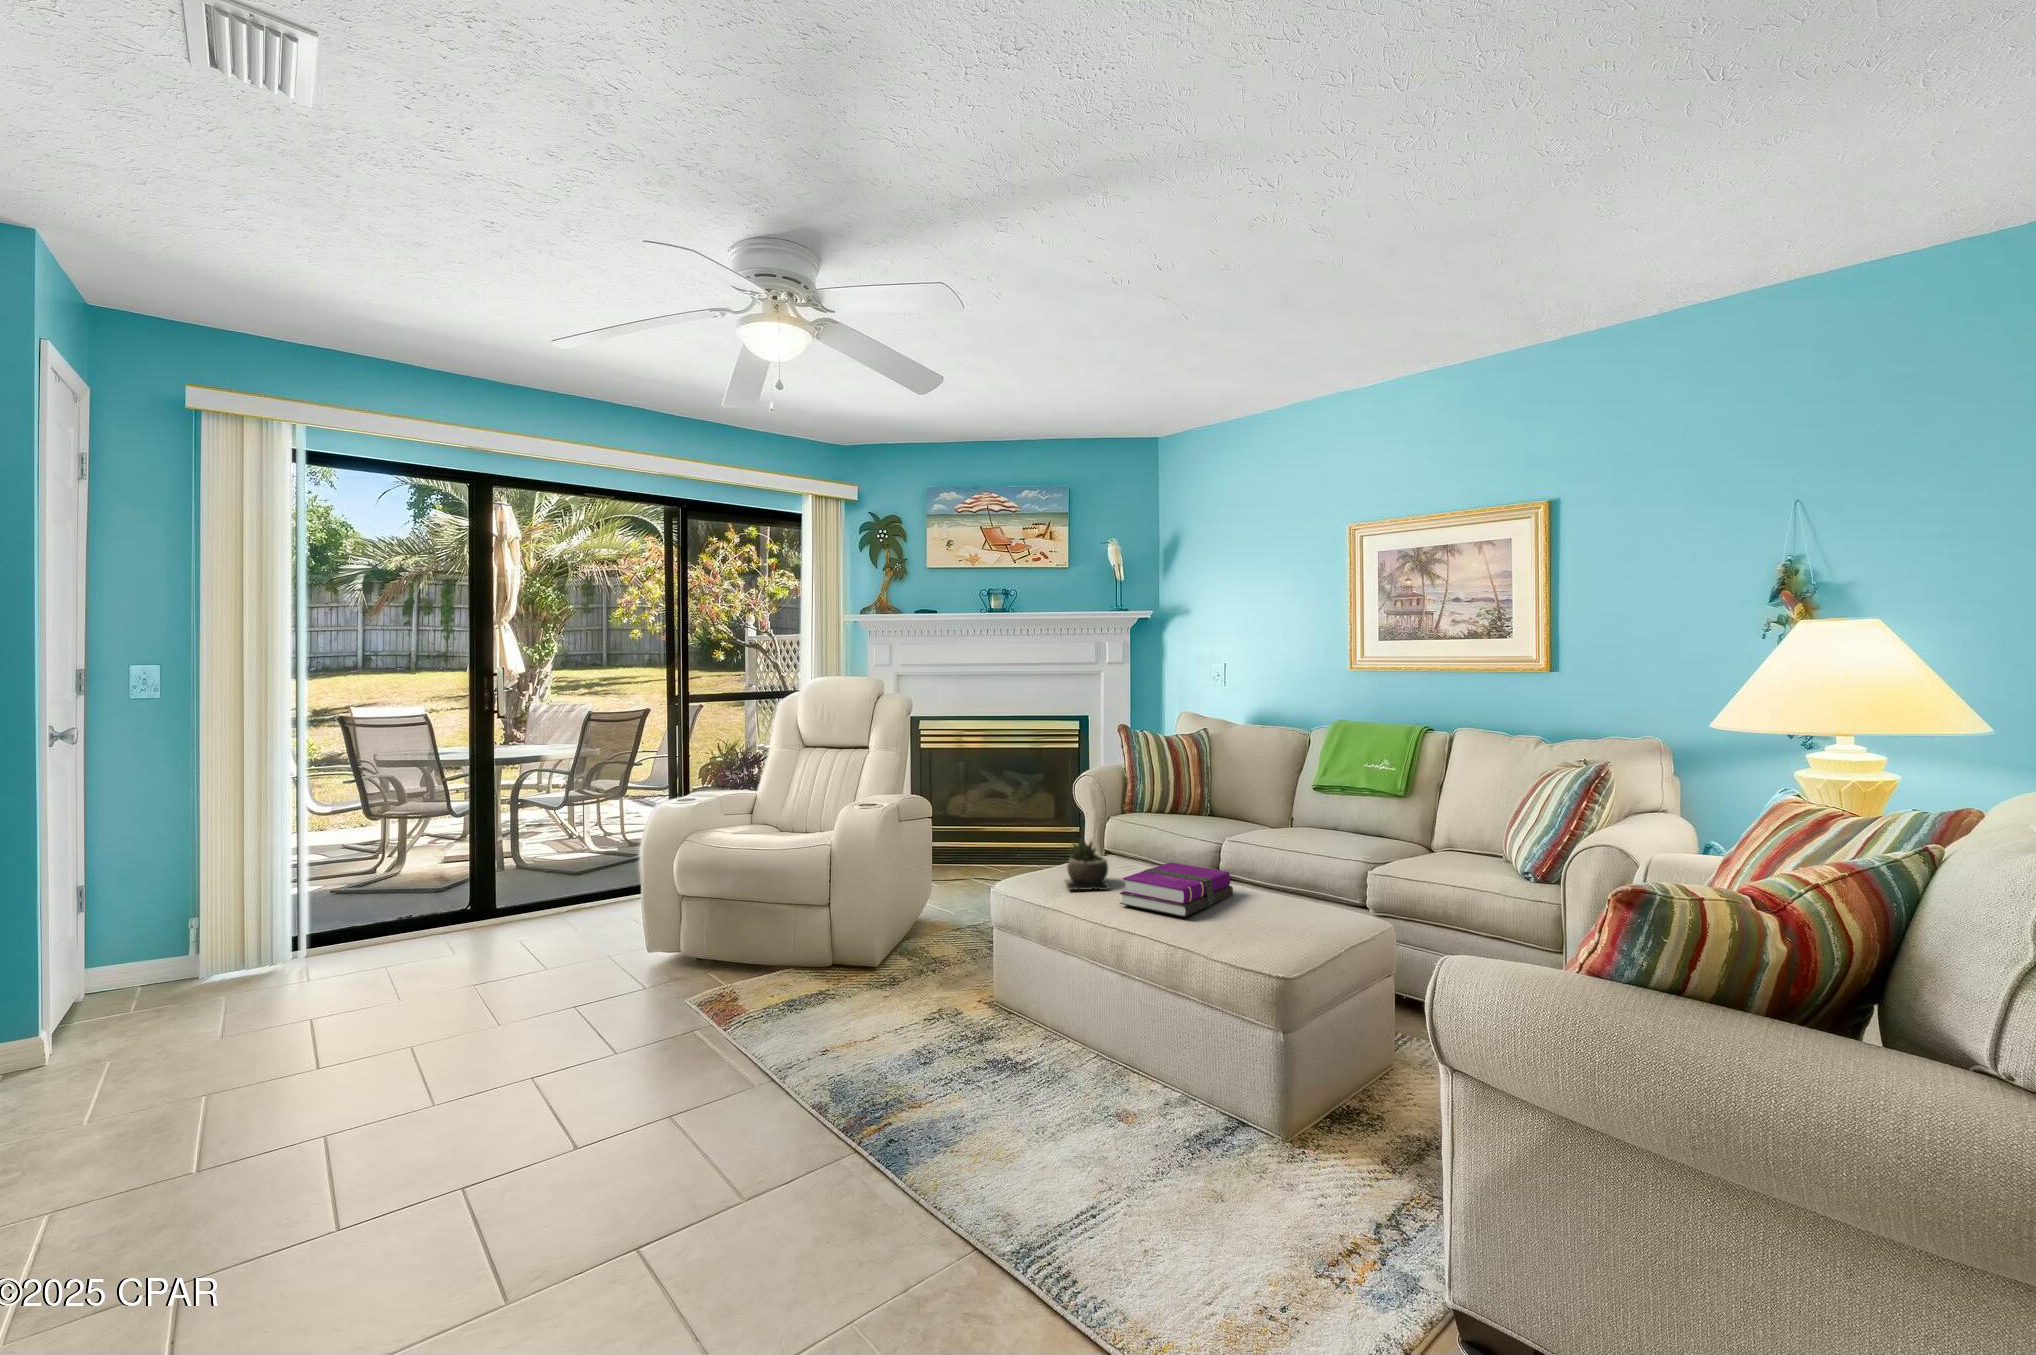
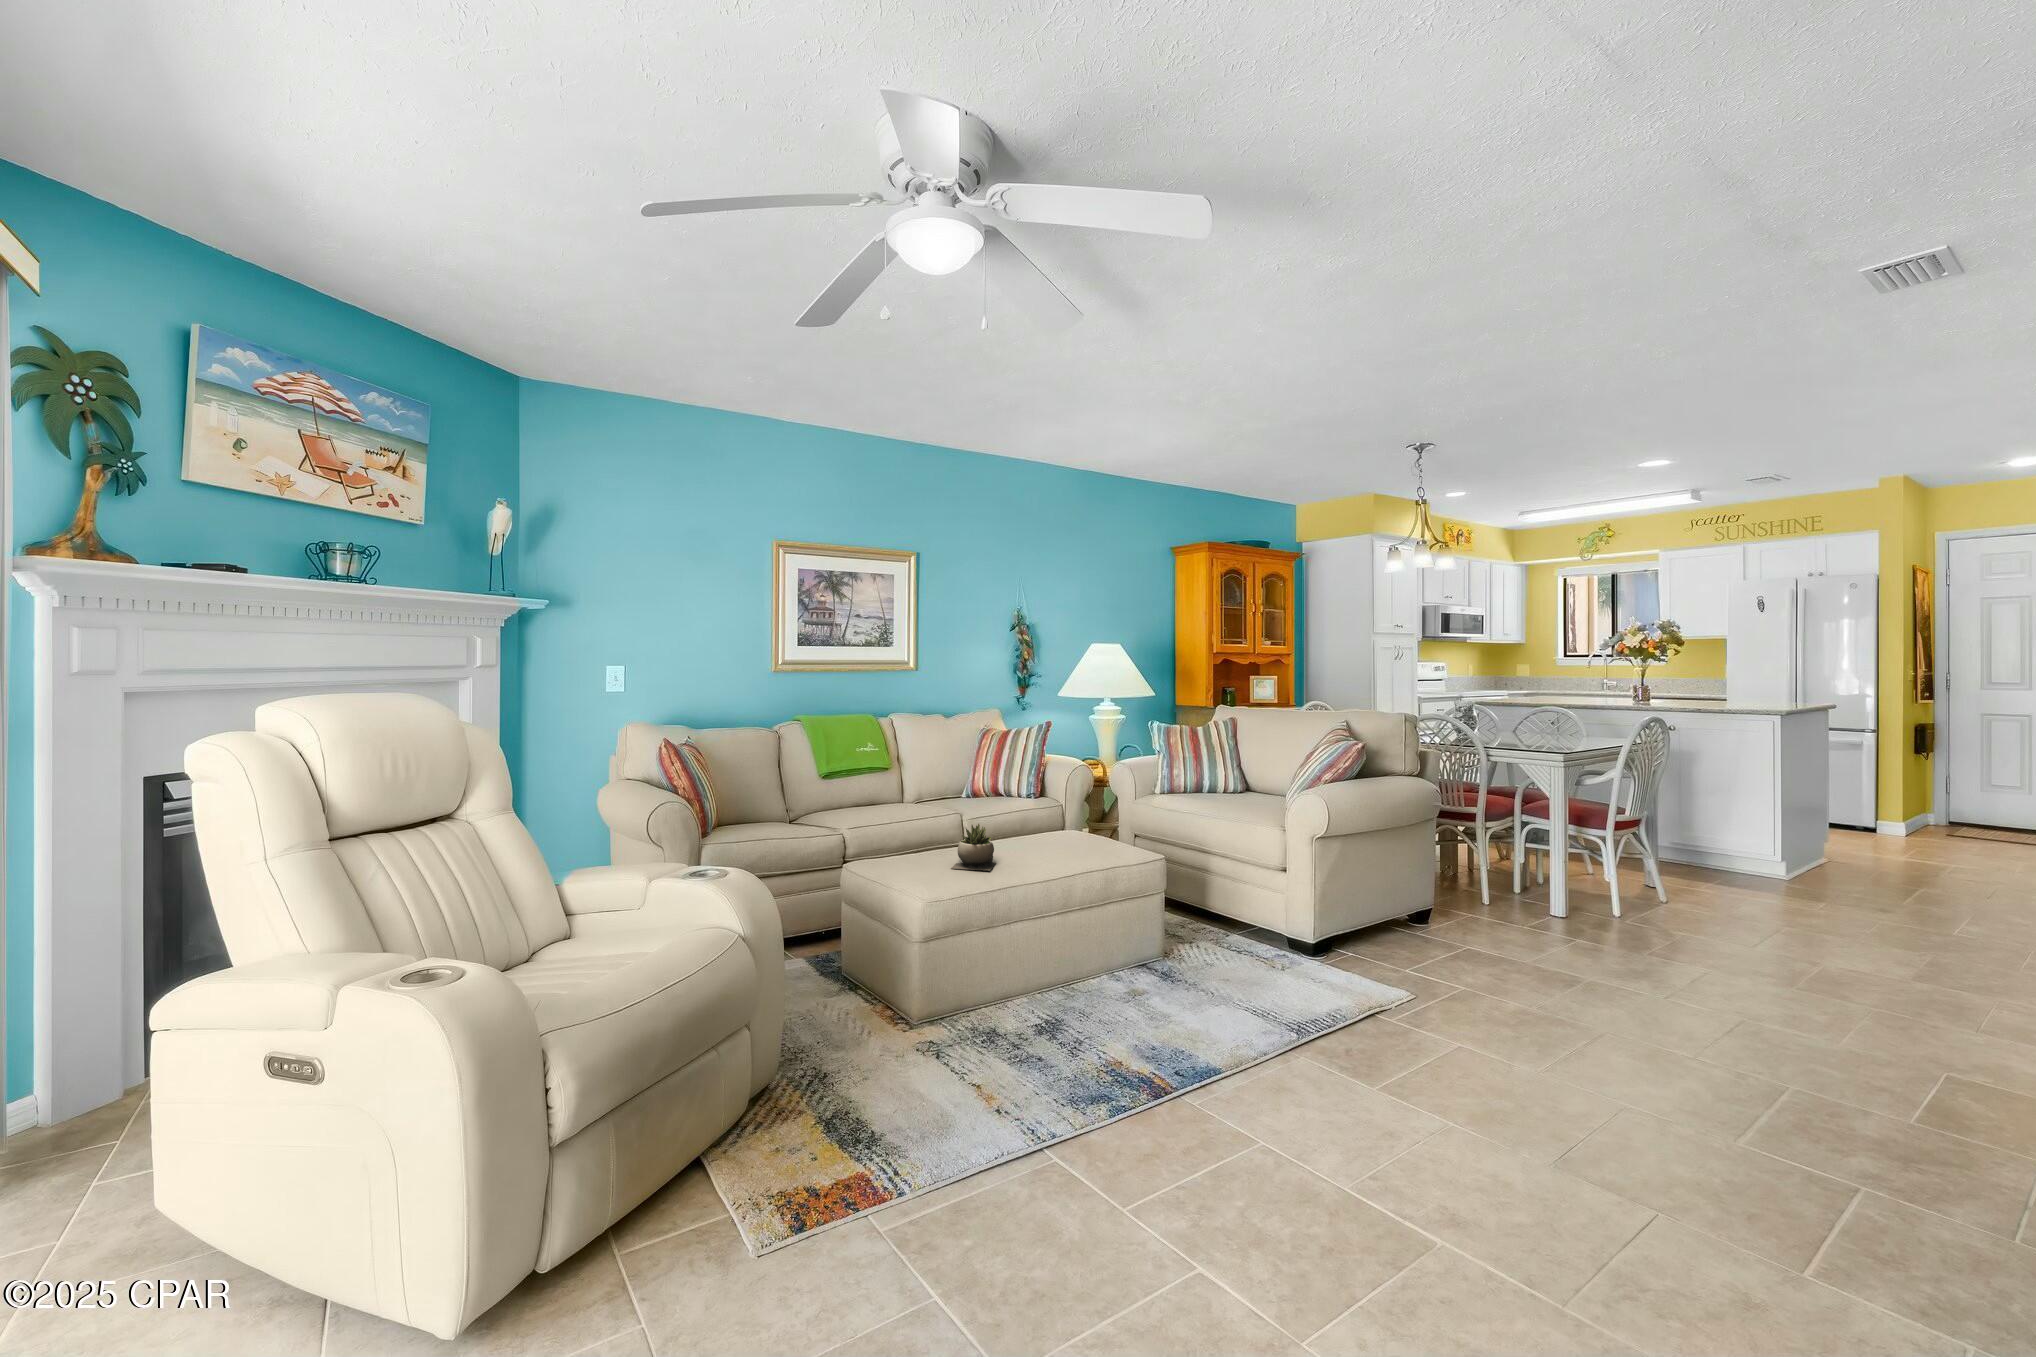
hardback book: present [1119,862,1233,917] -> none [994,826,1086,864]

